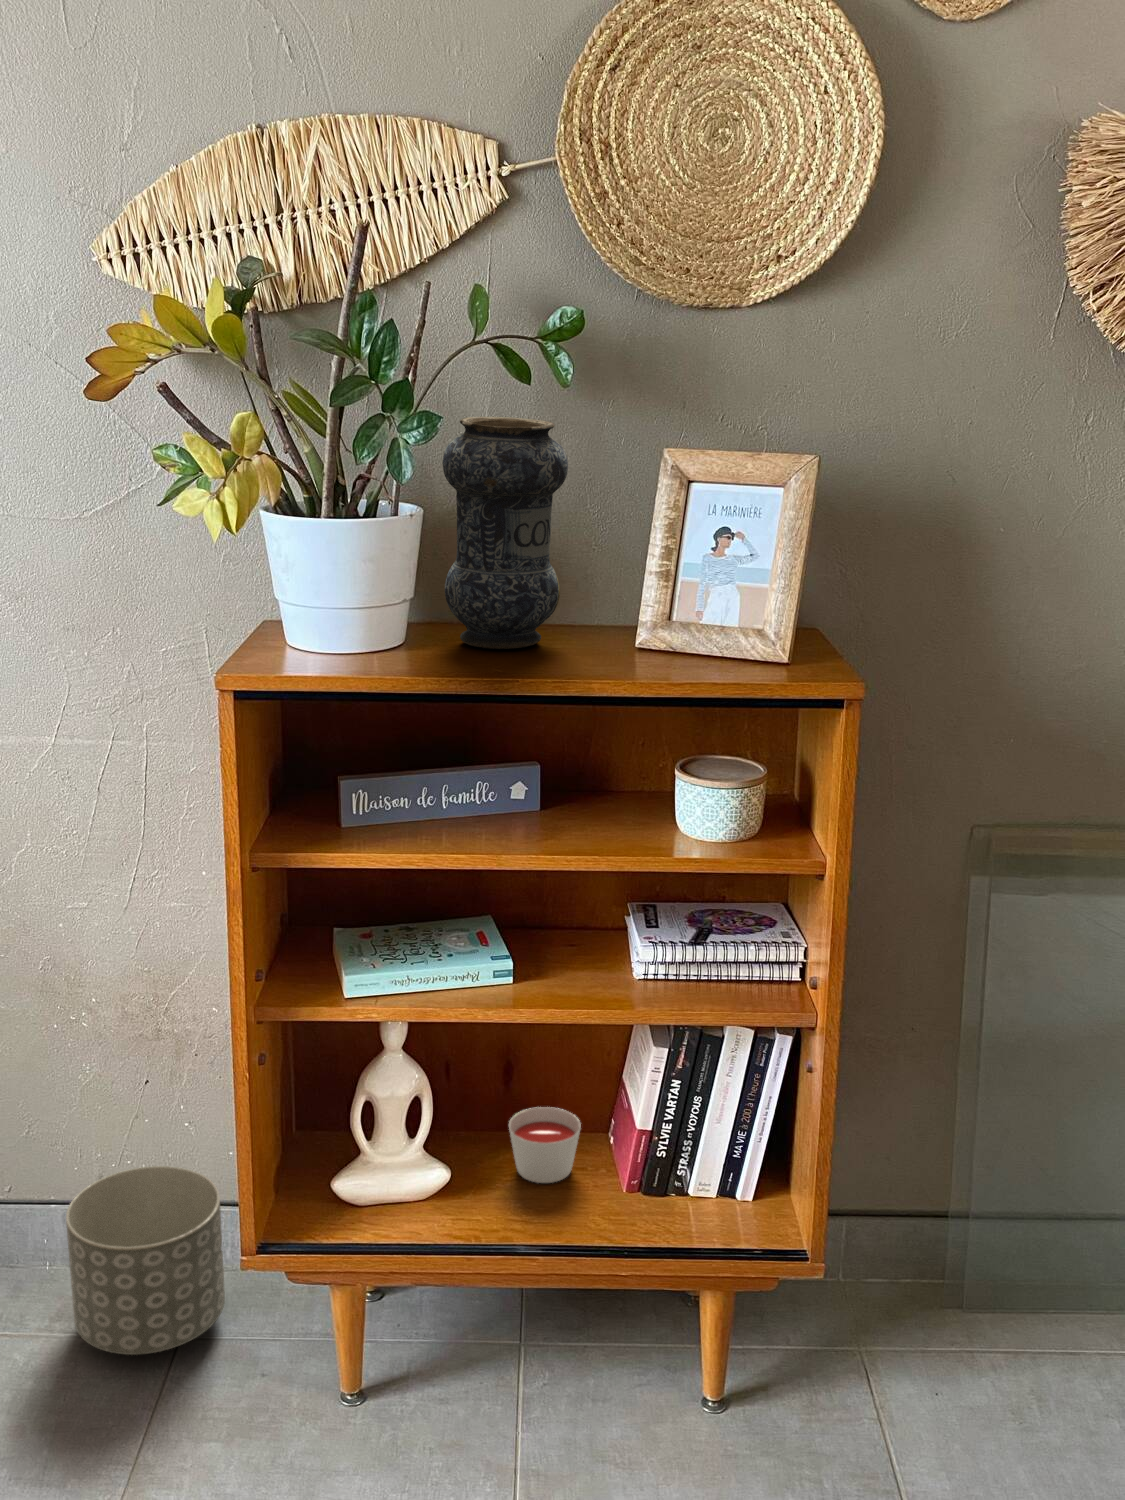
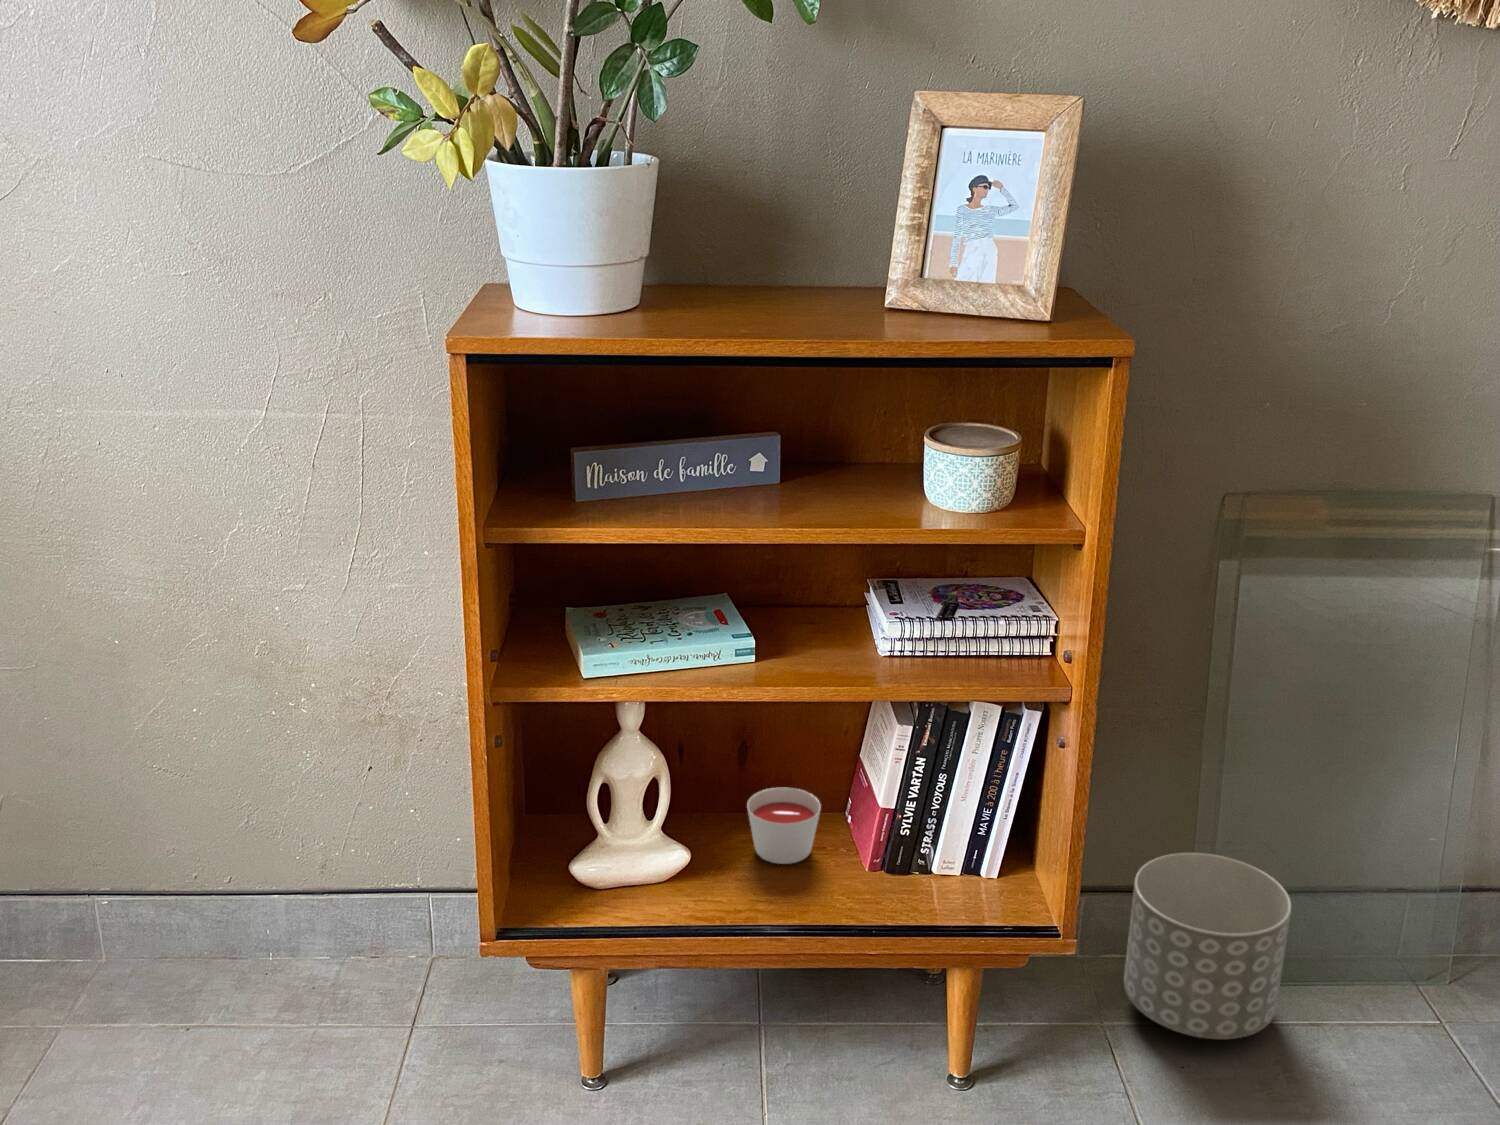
vase: present [443,417,568,649] -> none [680,58,813,310]
planter: present [66,1166,225,1355] -> present [1124,853,1291,1039]

